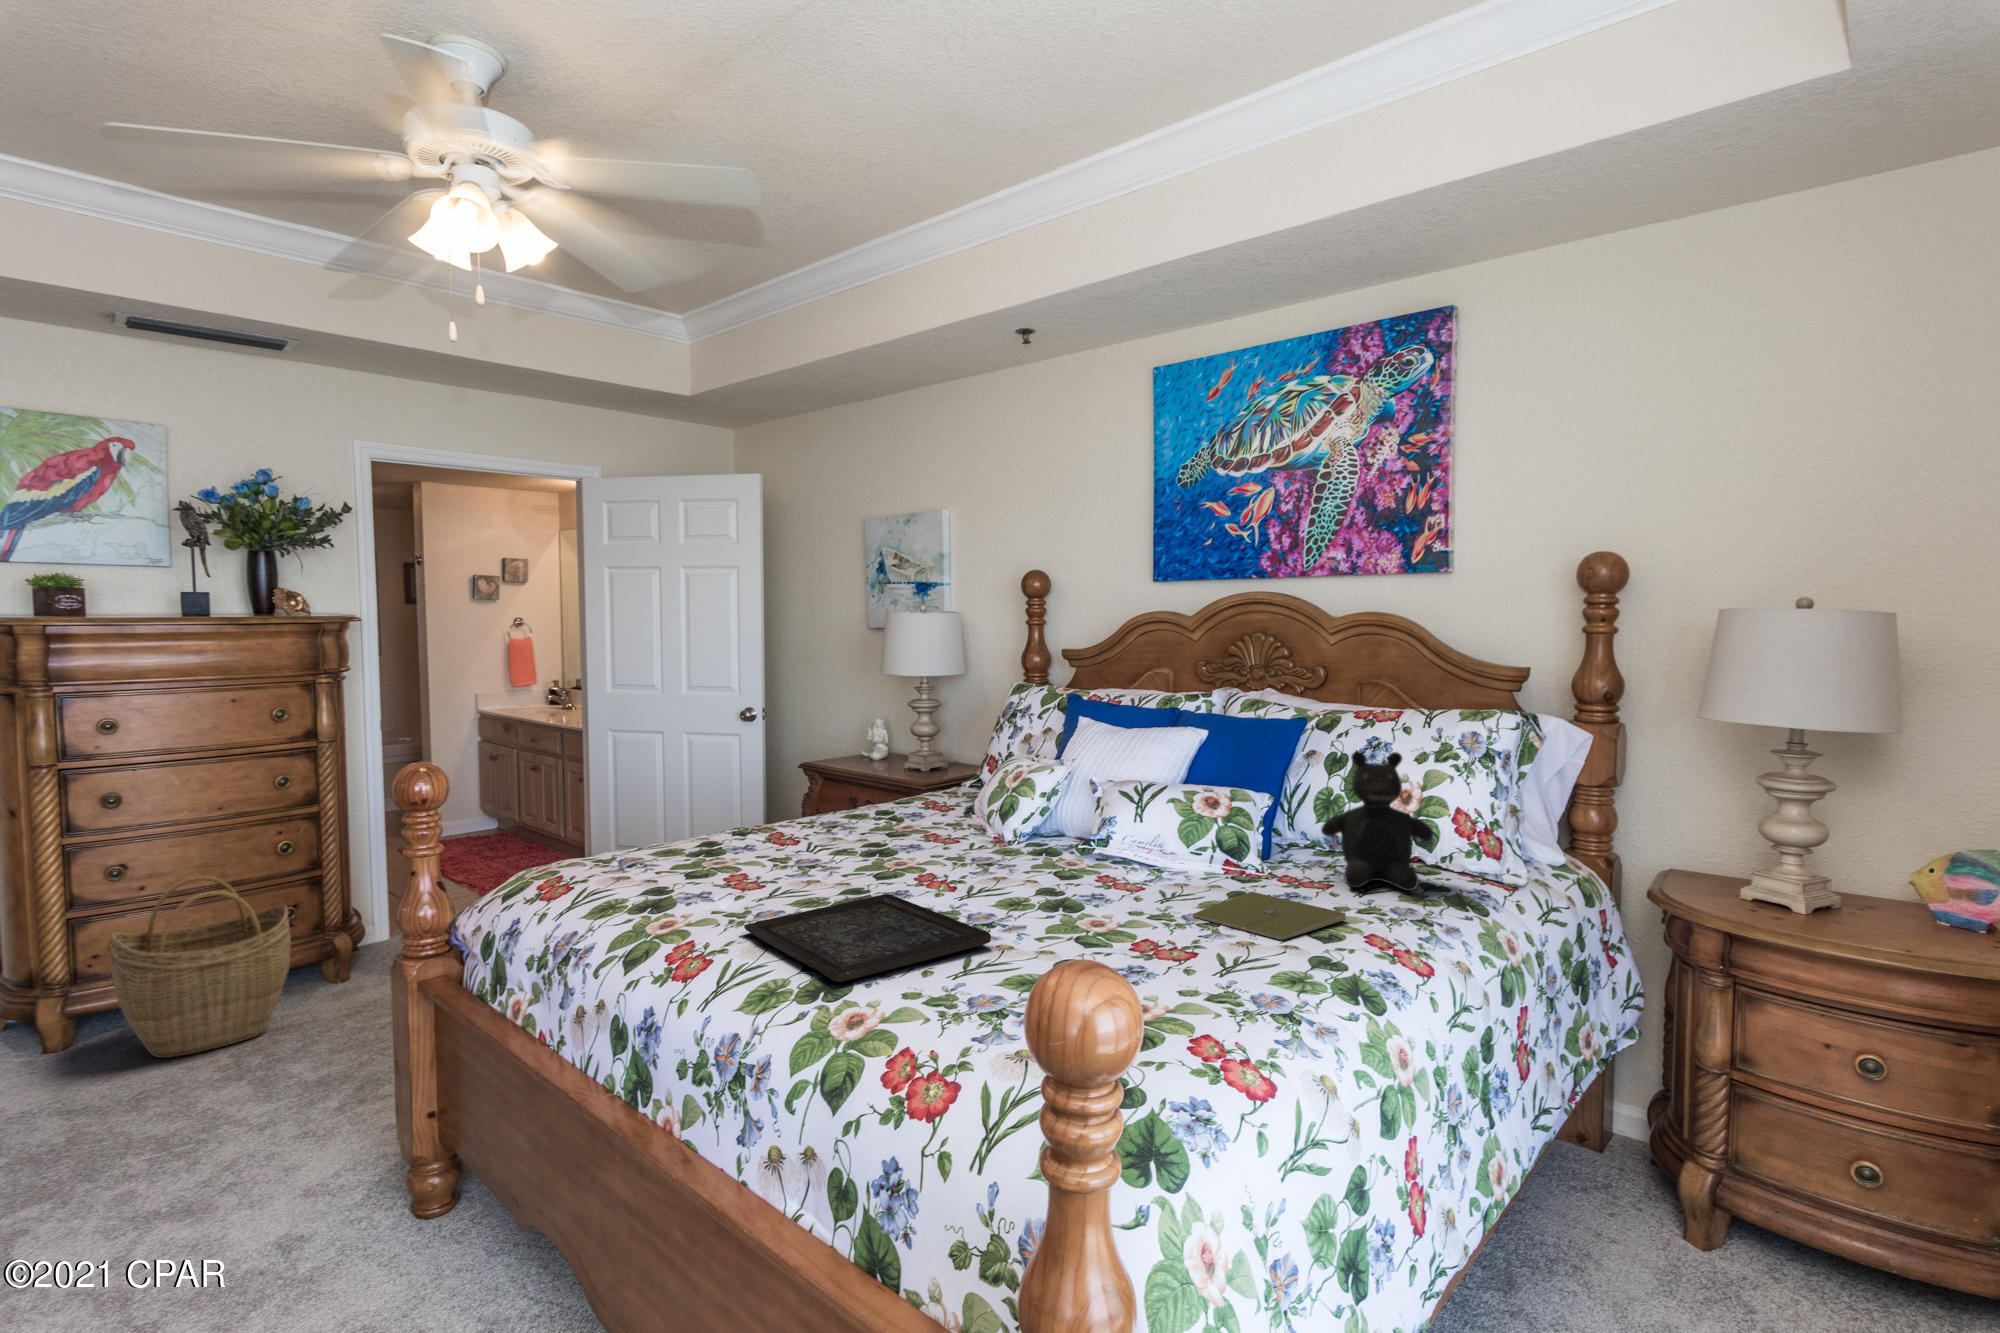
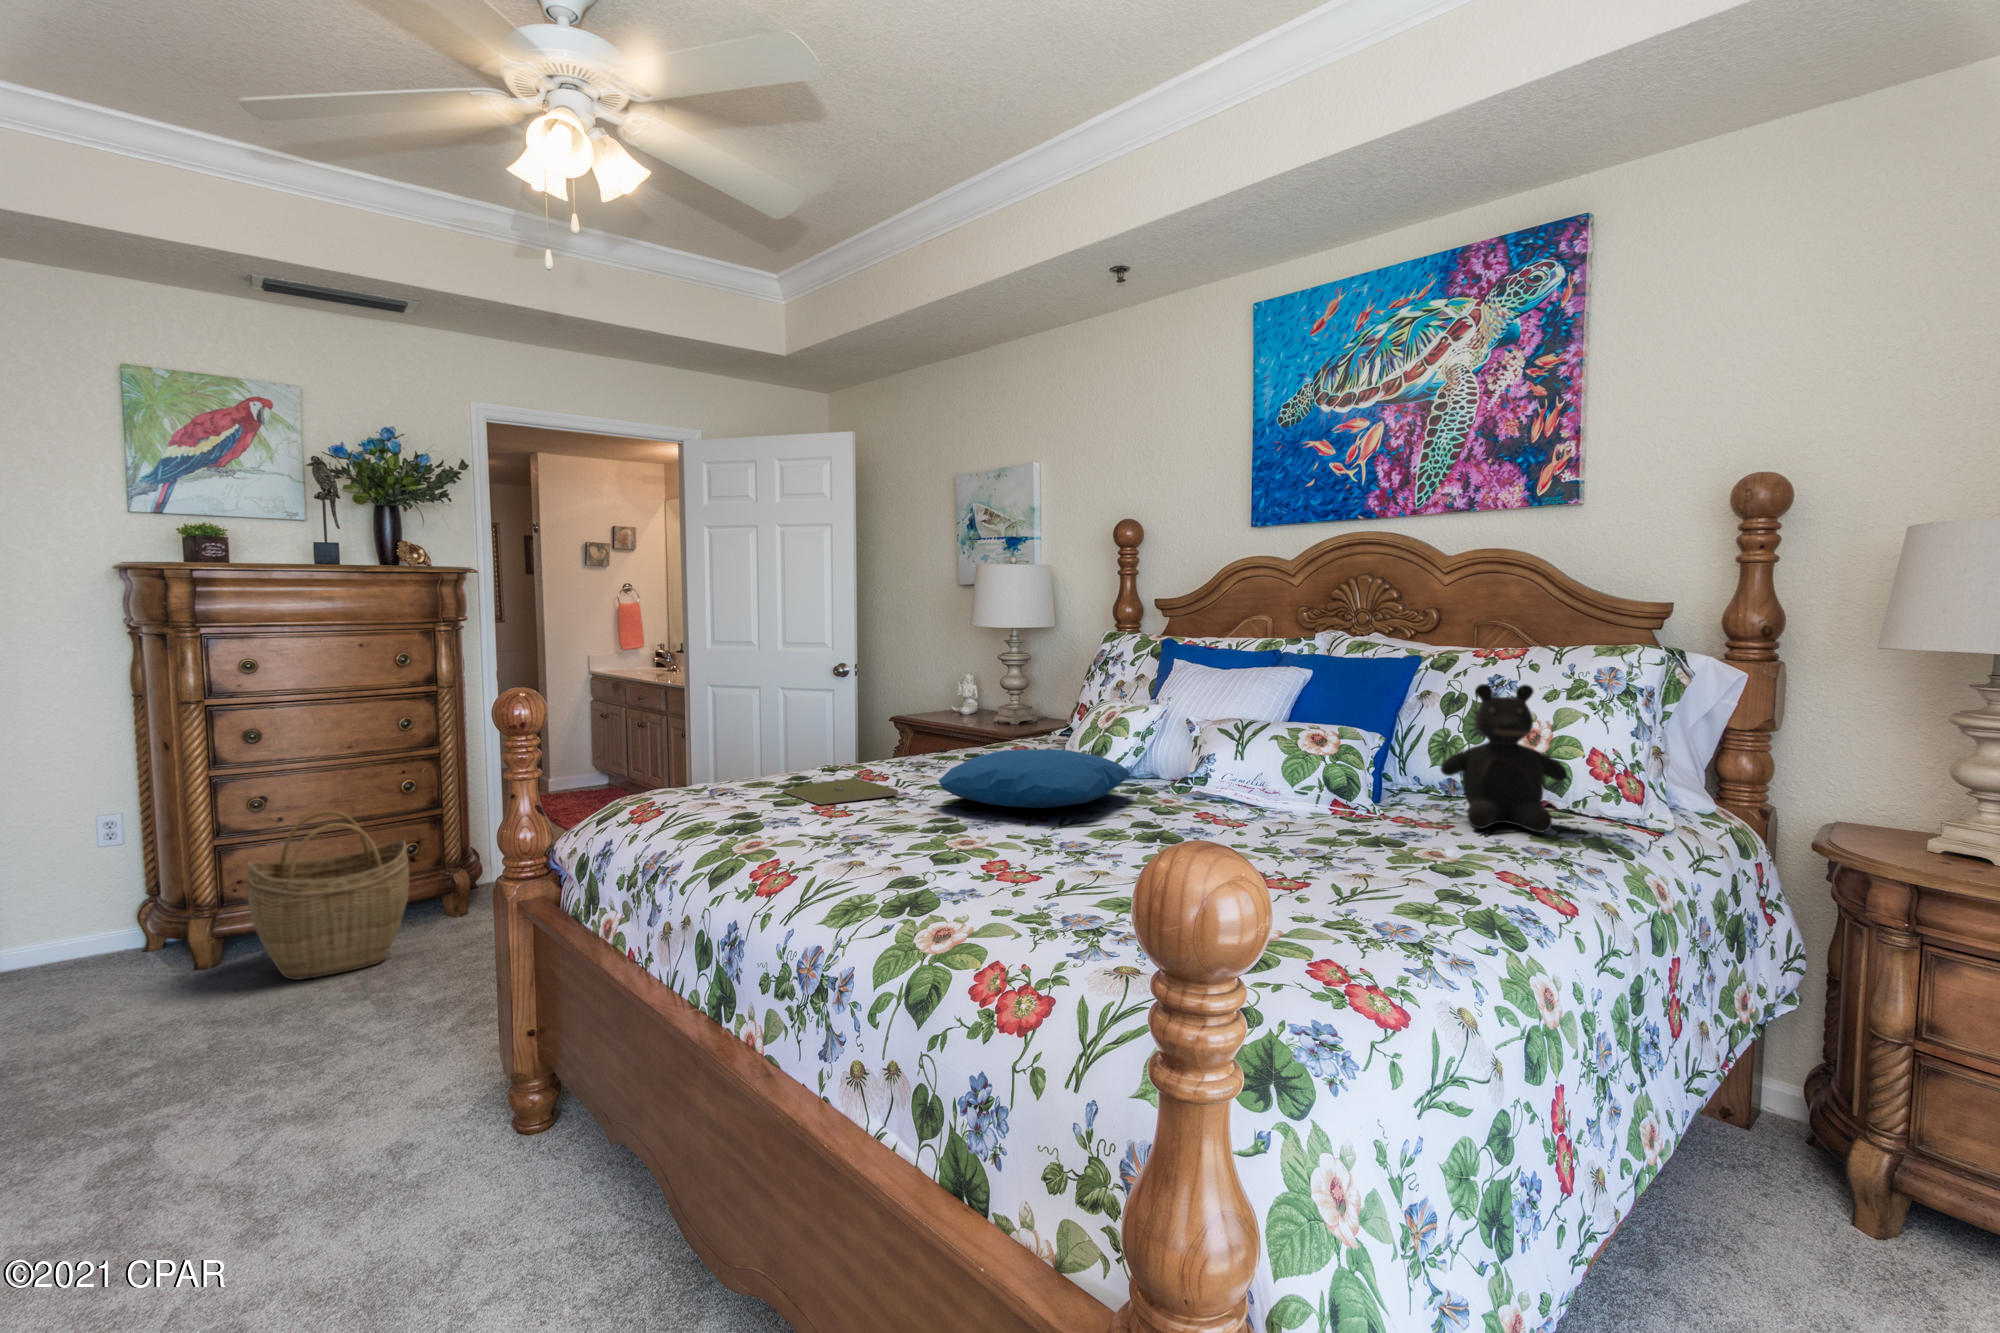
pillow: none [849,813,1035,875] -> present [939,749,1130,808]
notebook: present [1193,892,1346,940] -> present [783,778,898,805]
tray: present [744,894,991,982] -> none [830,822,1086,899]

